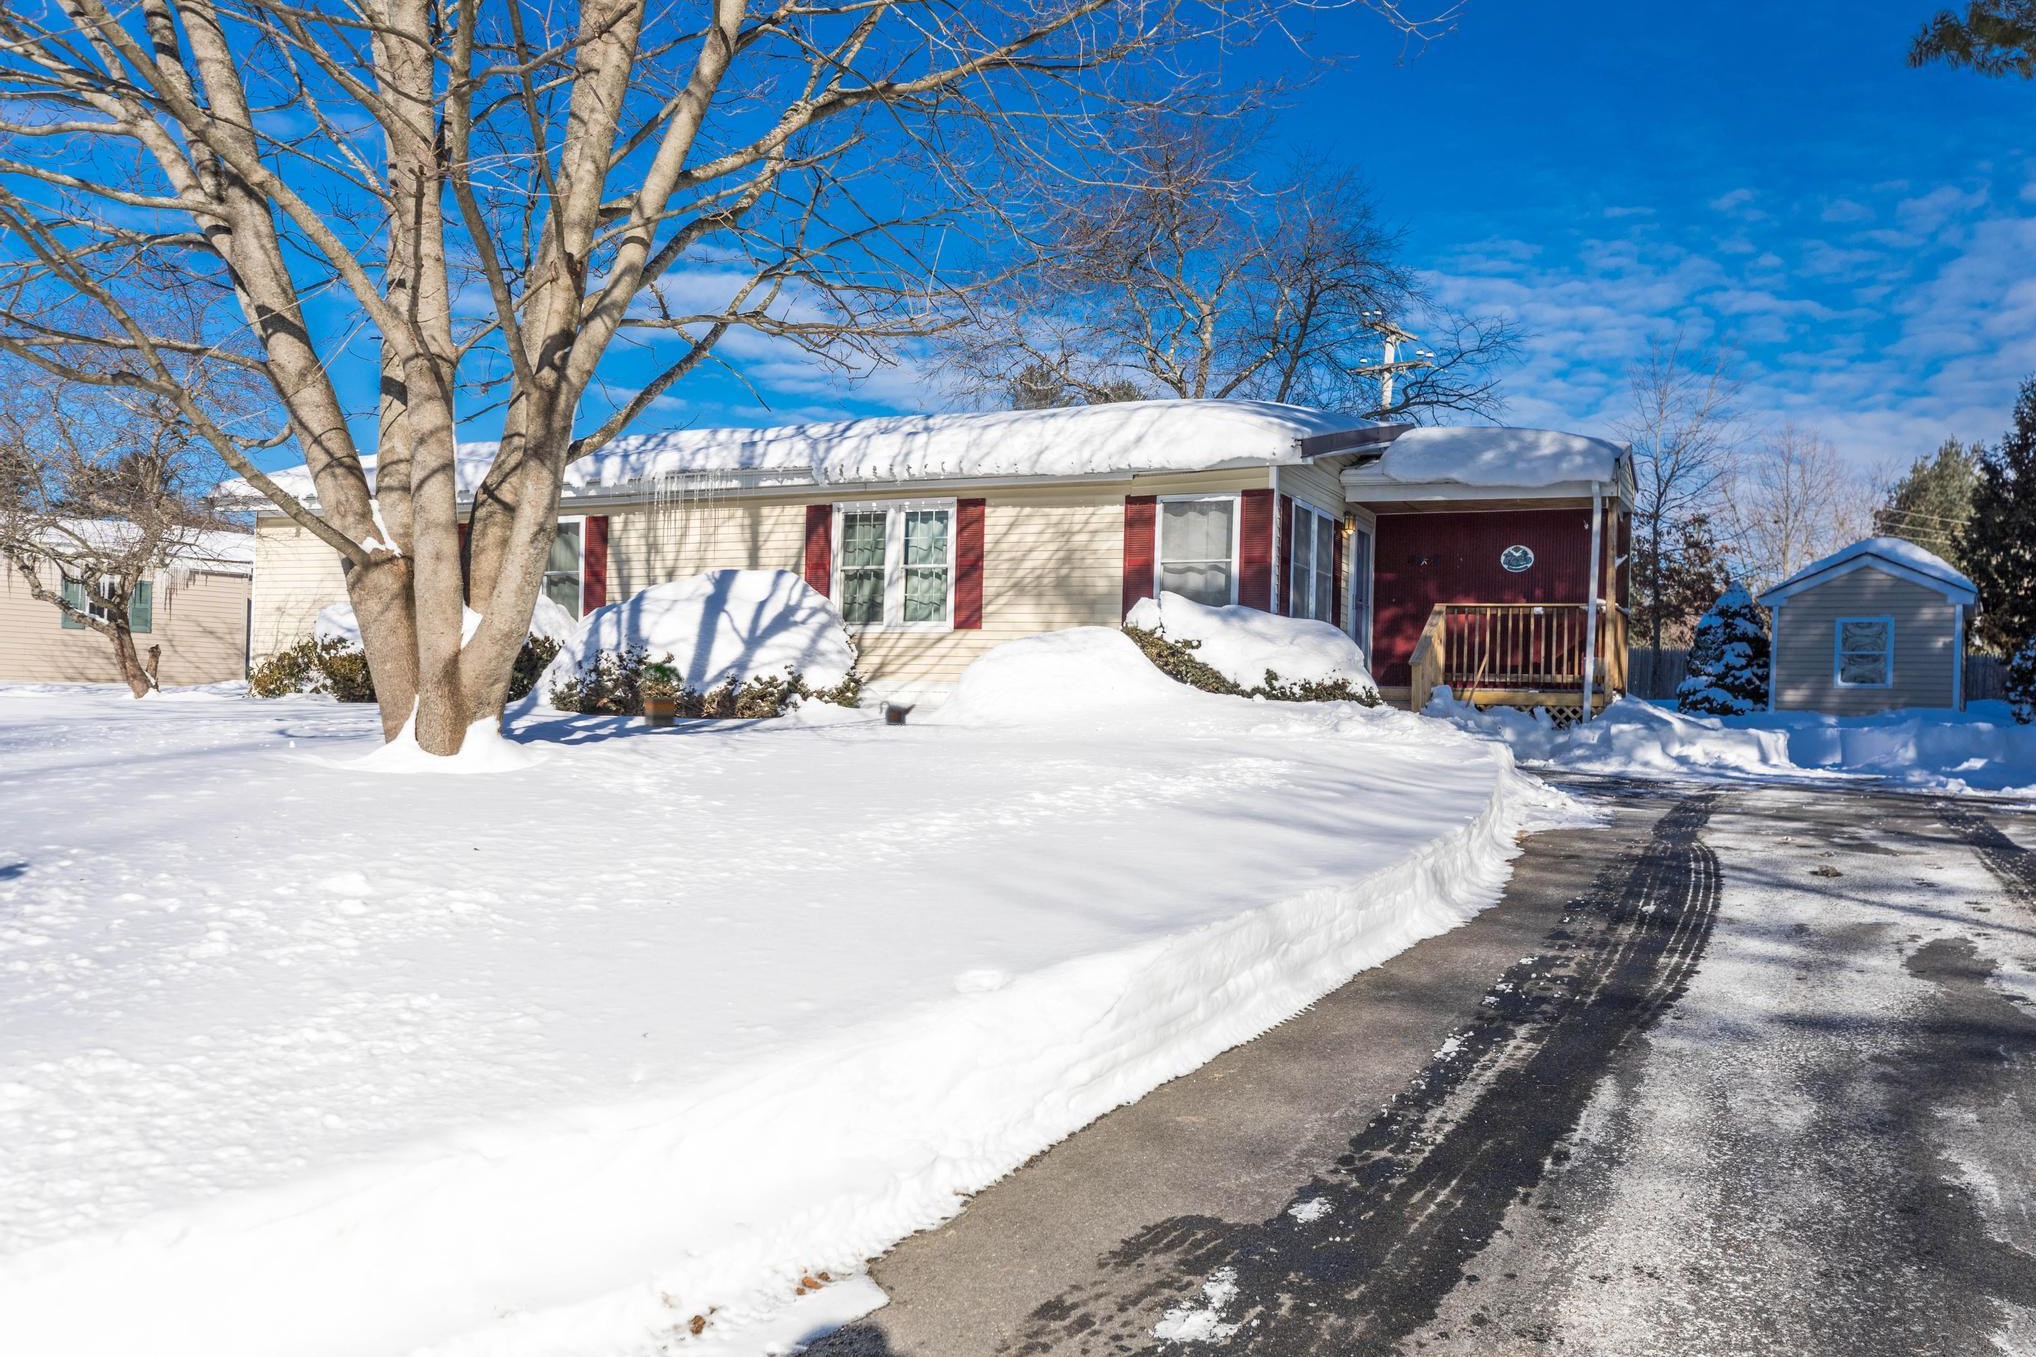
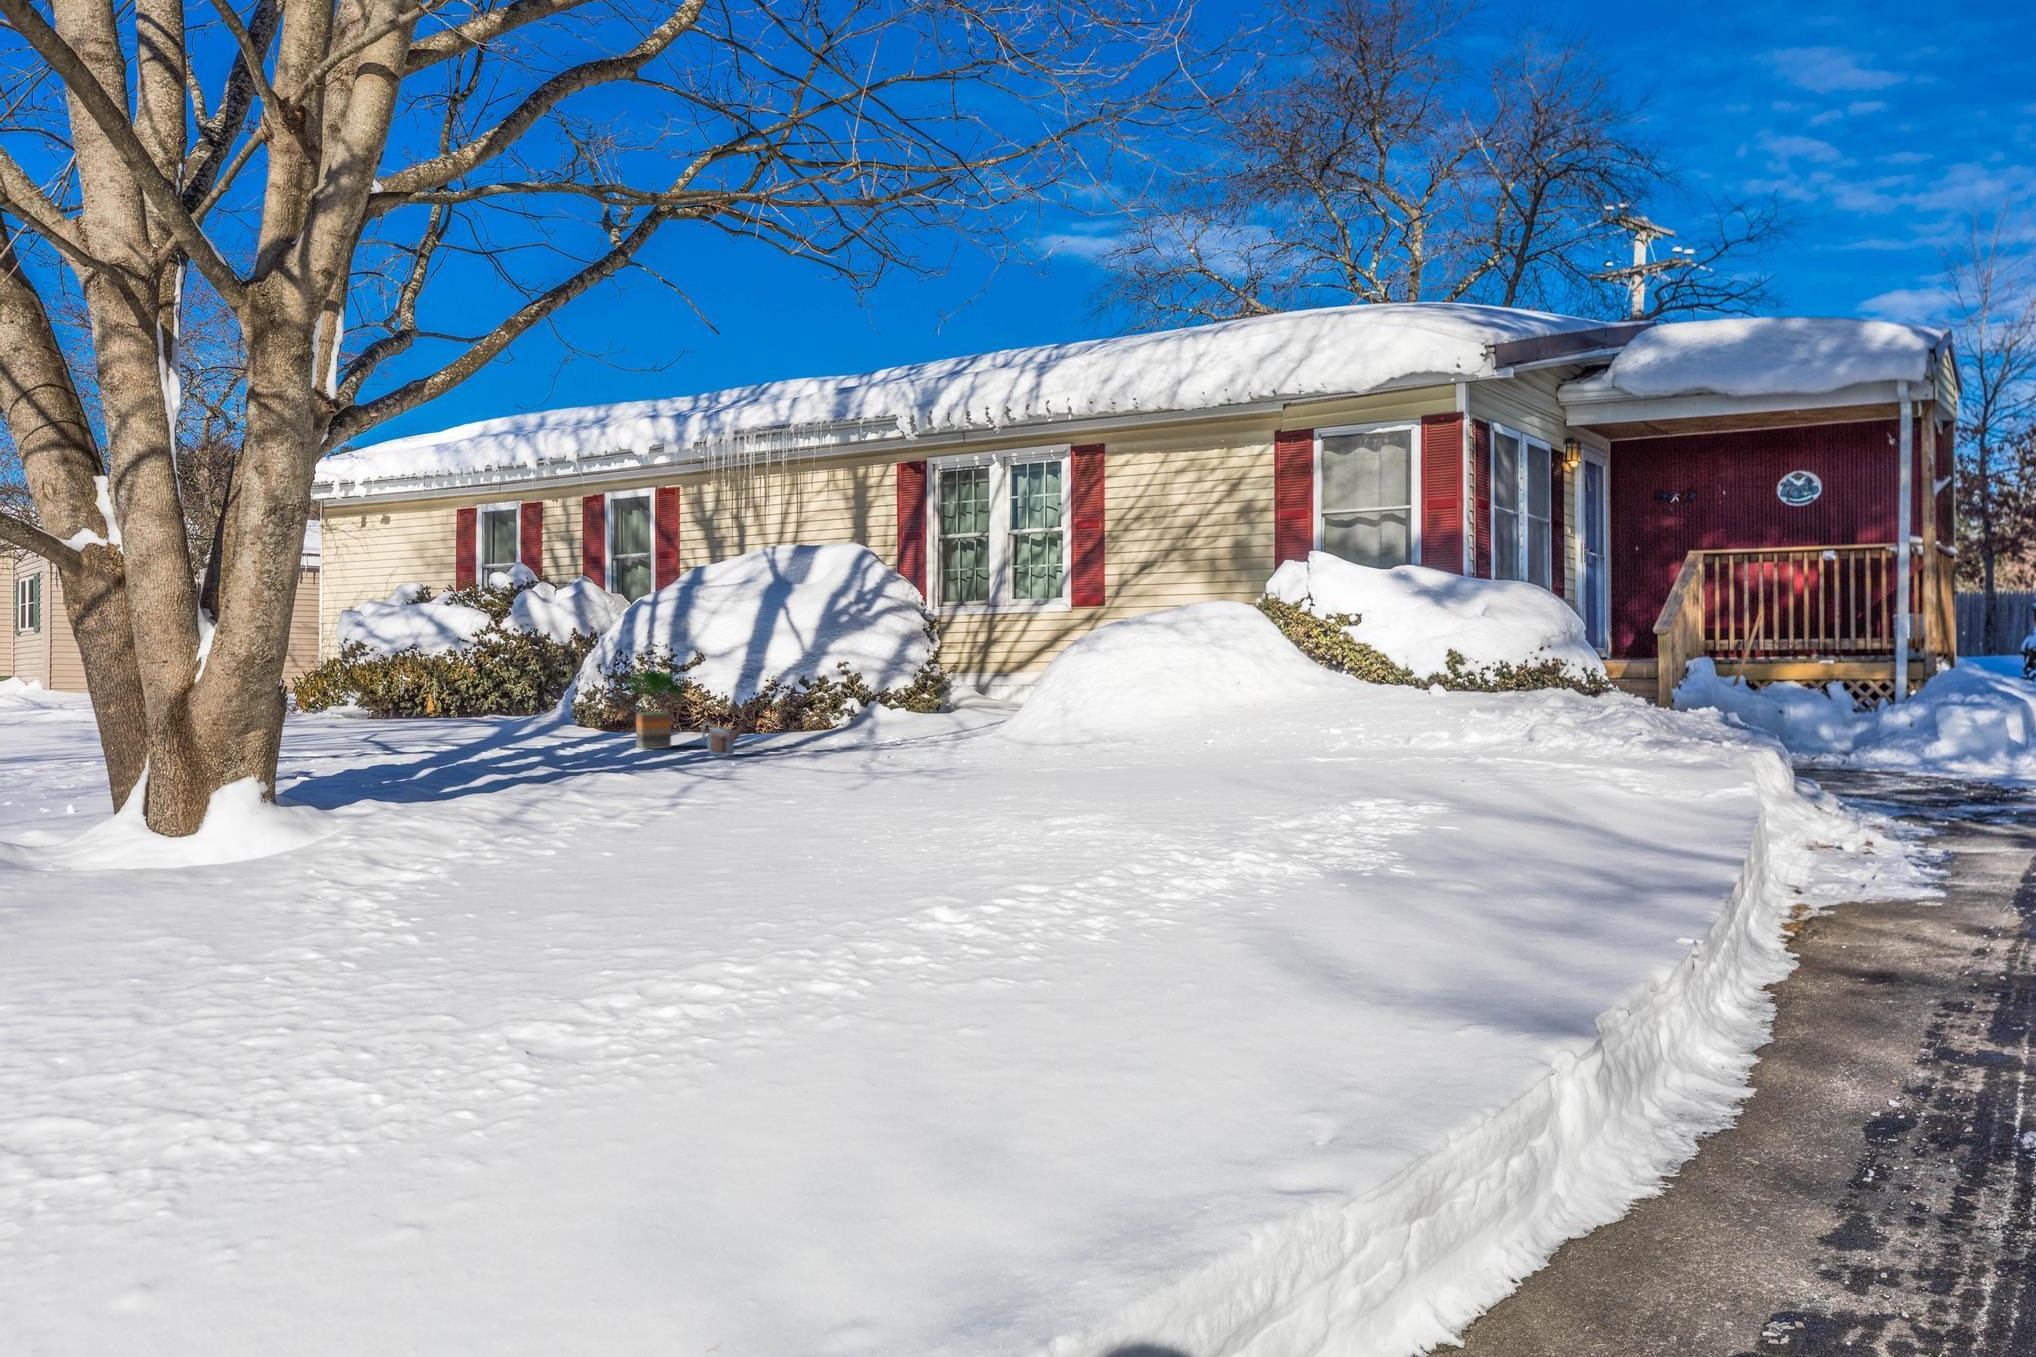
watering can: present [880,701,915,725] -> present [701,722,744,756]

